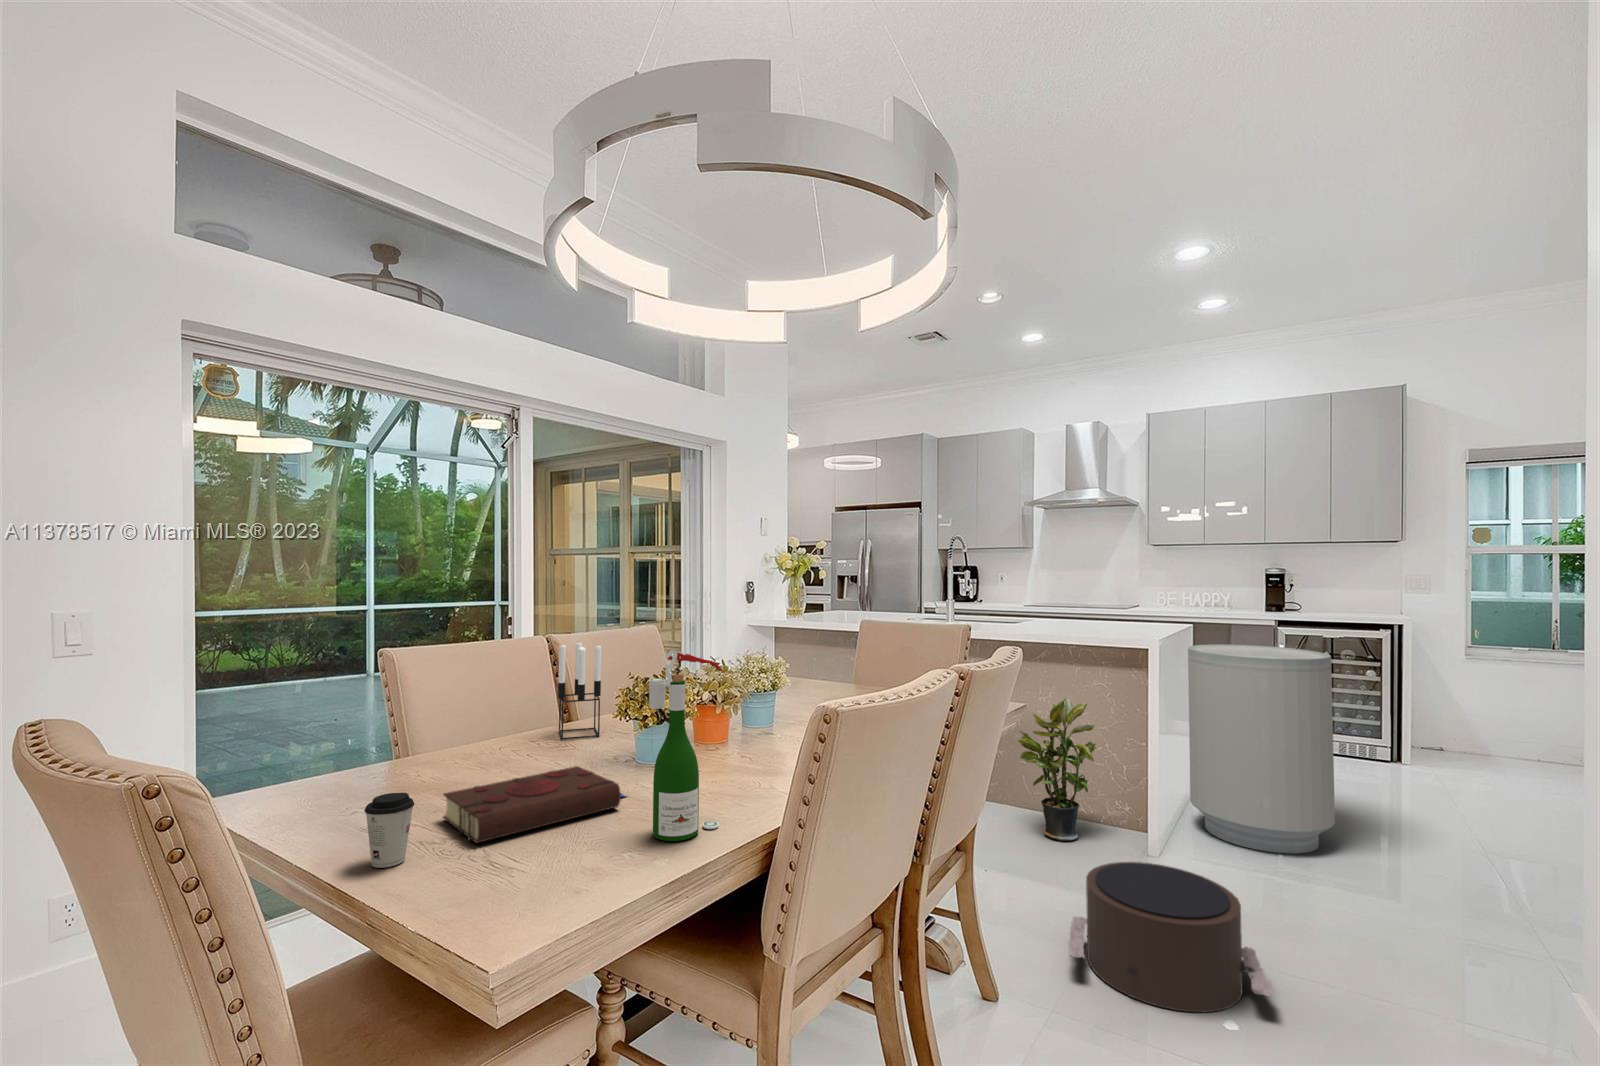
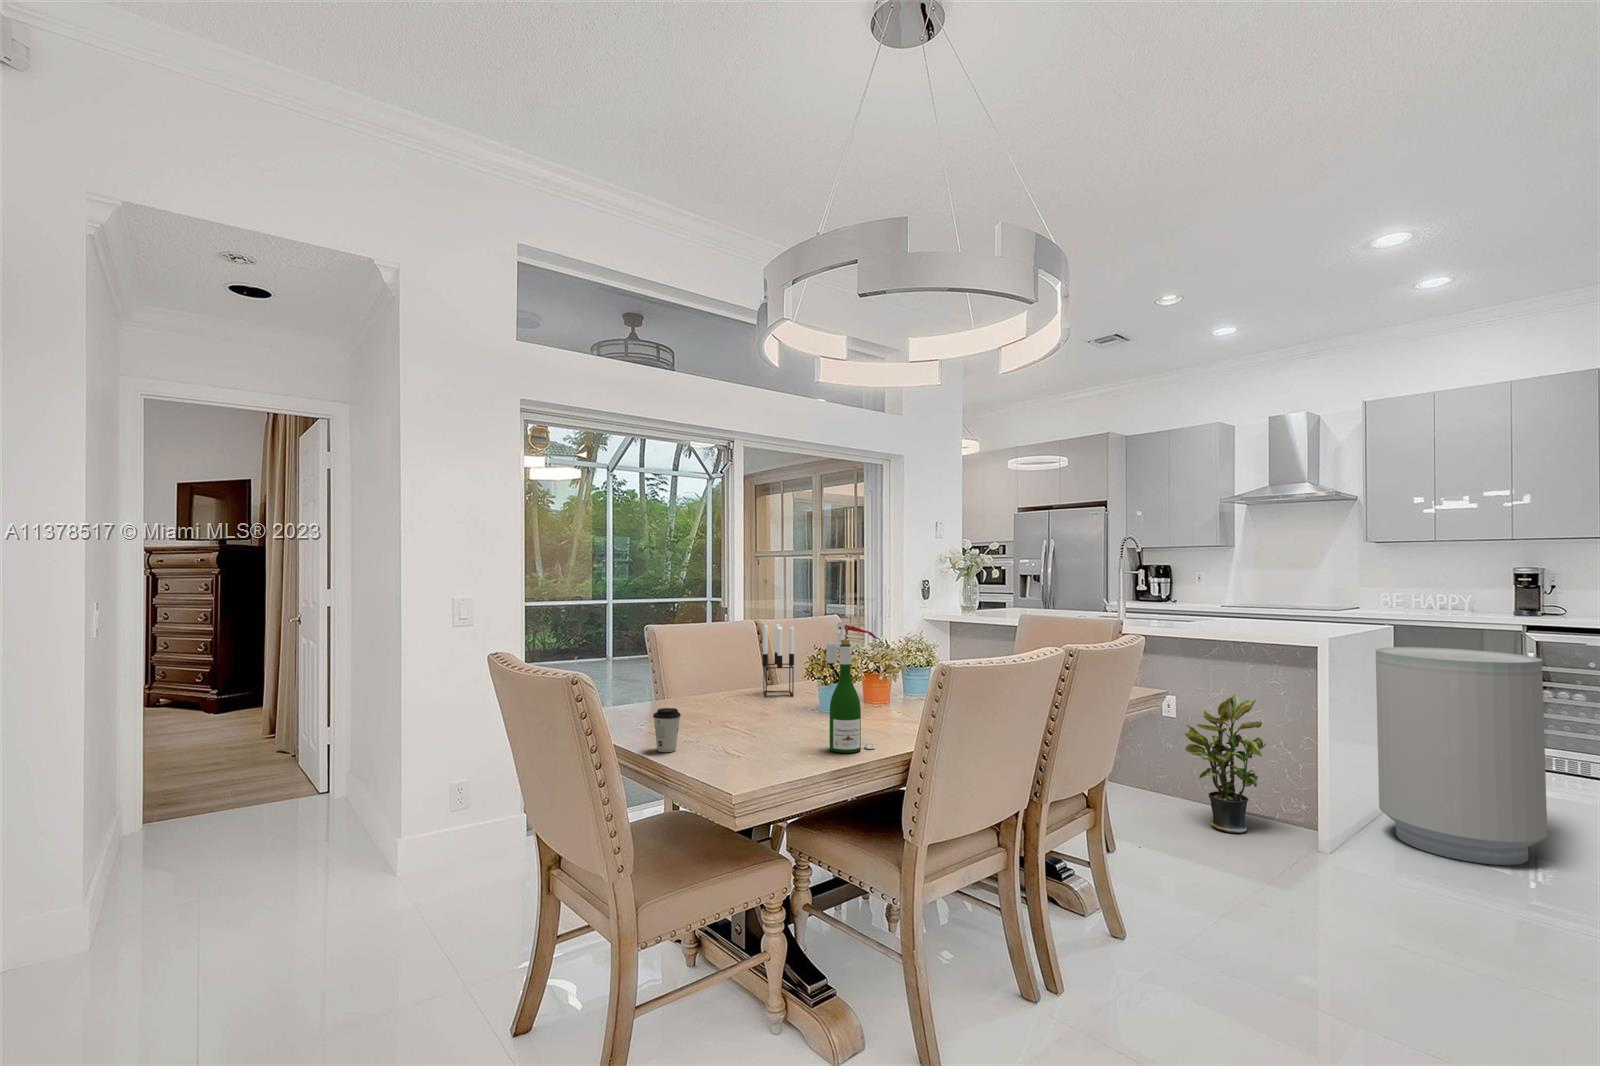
book: present [443,766,624,843] -> none [693,708,814,745]
pouf: present [1069,862,1273,1012] -> none [1199,841,1398,970]

